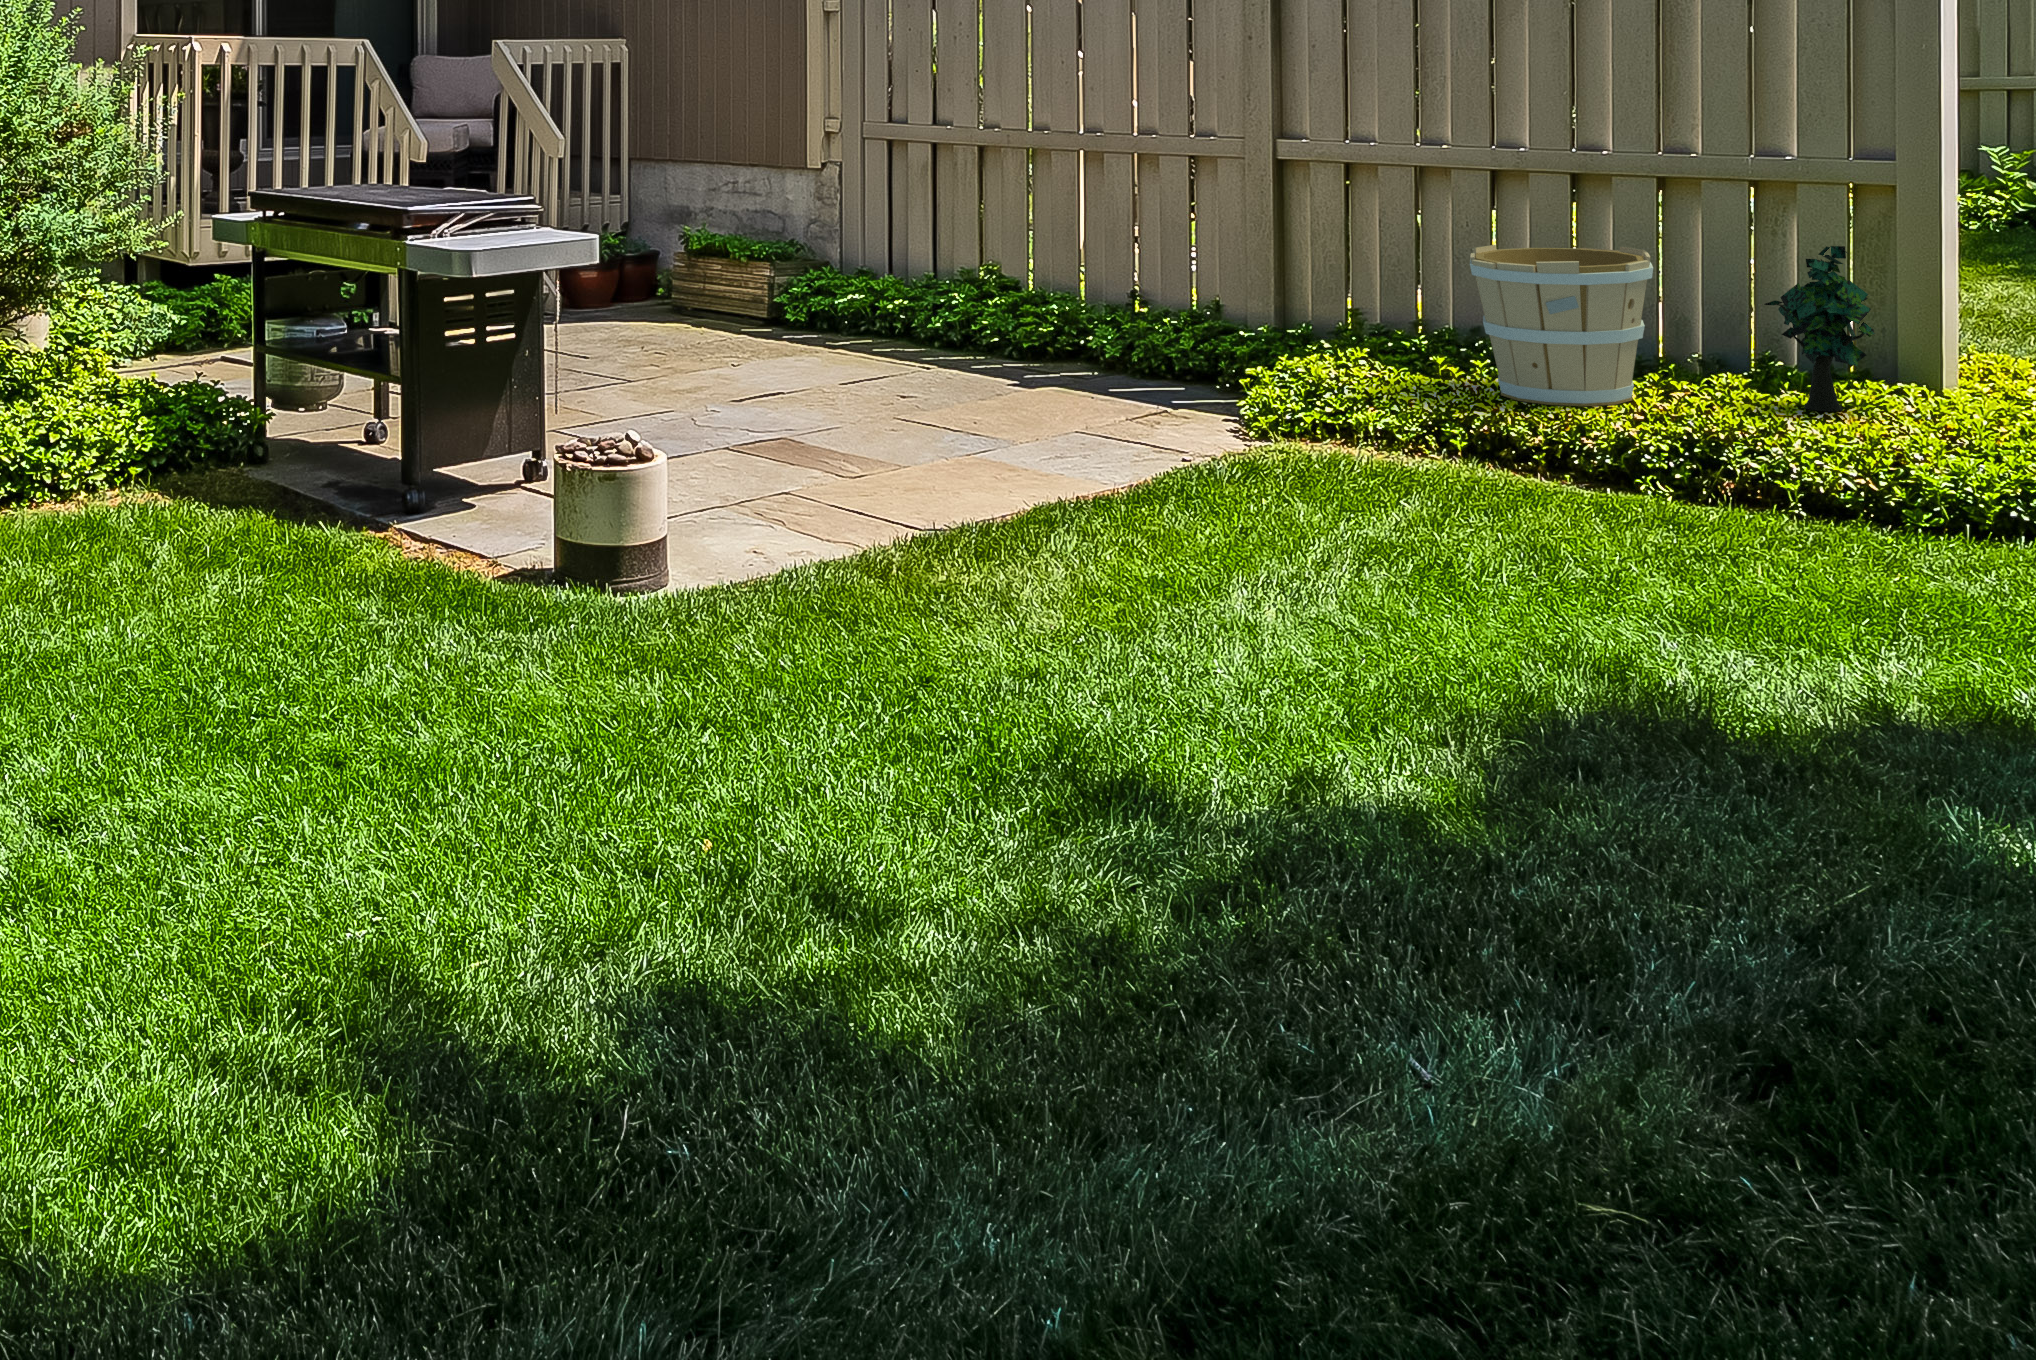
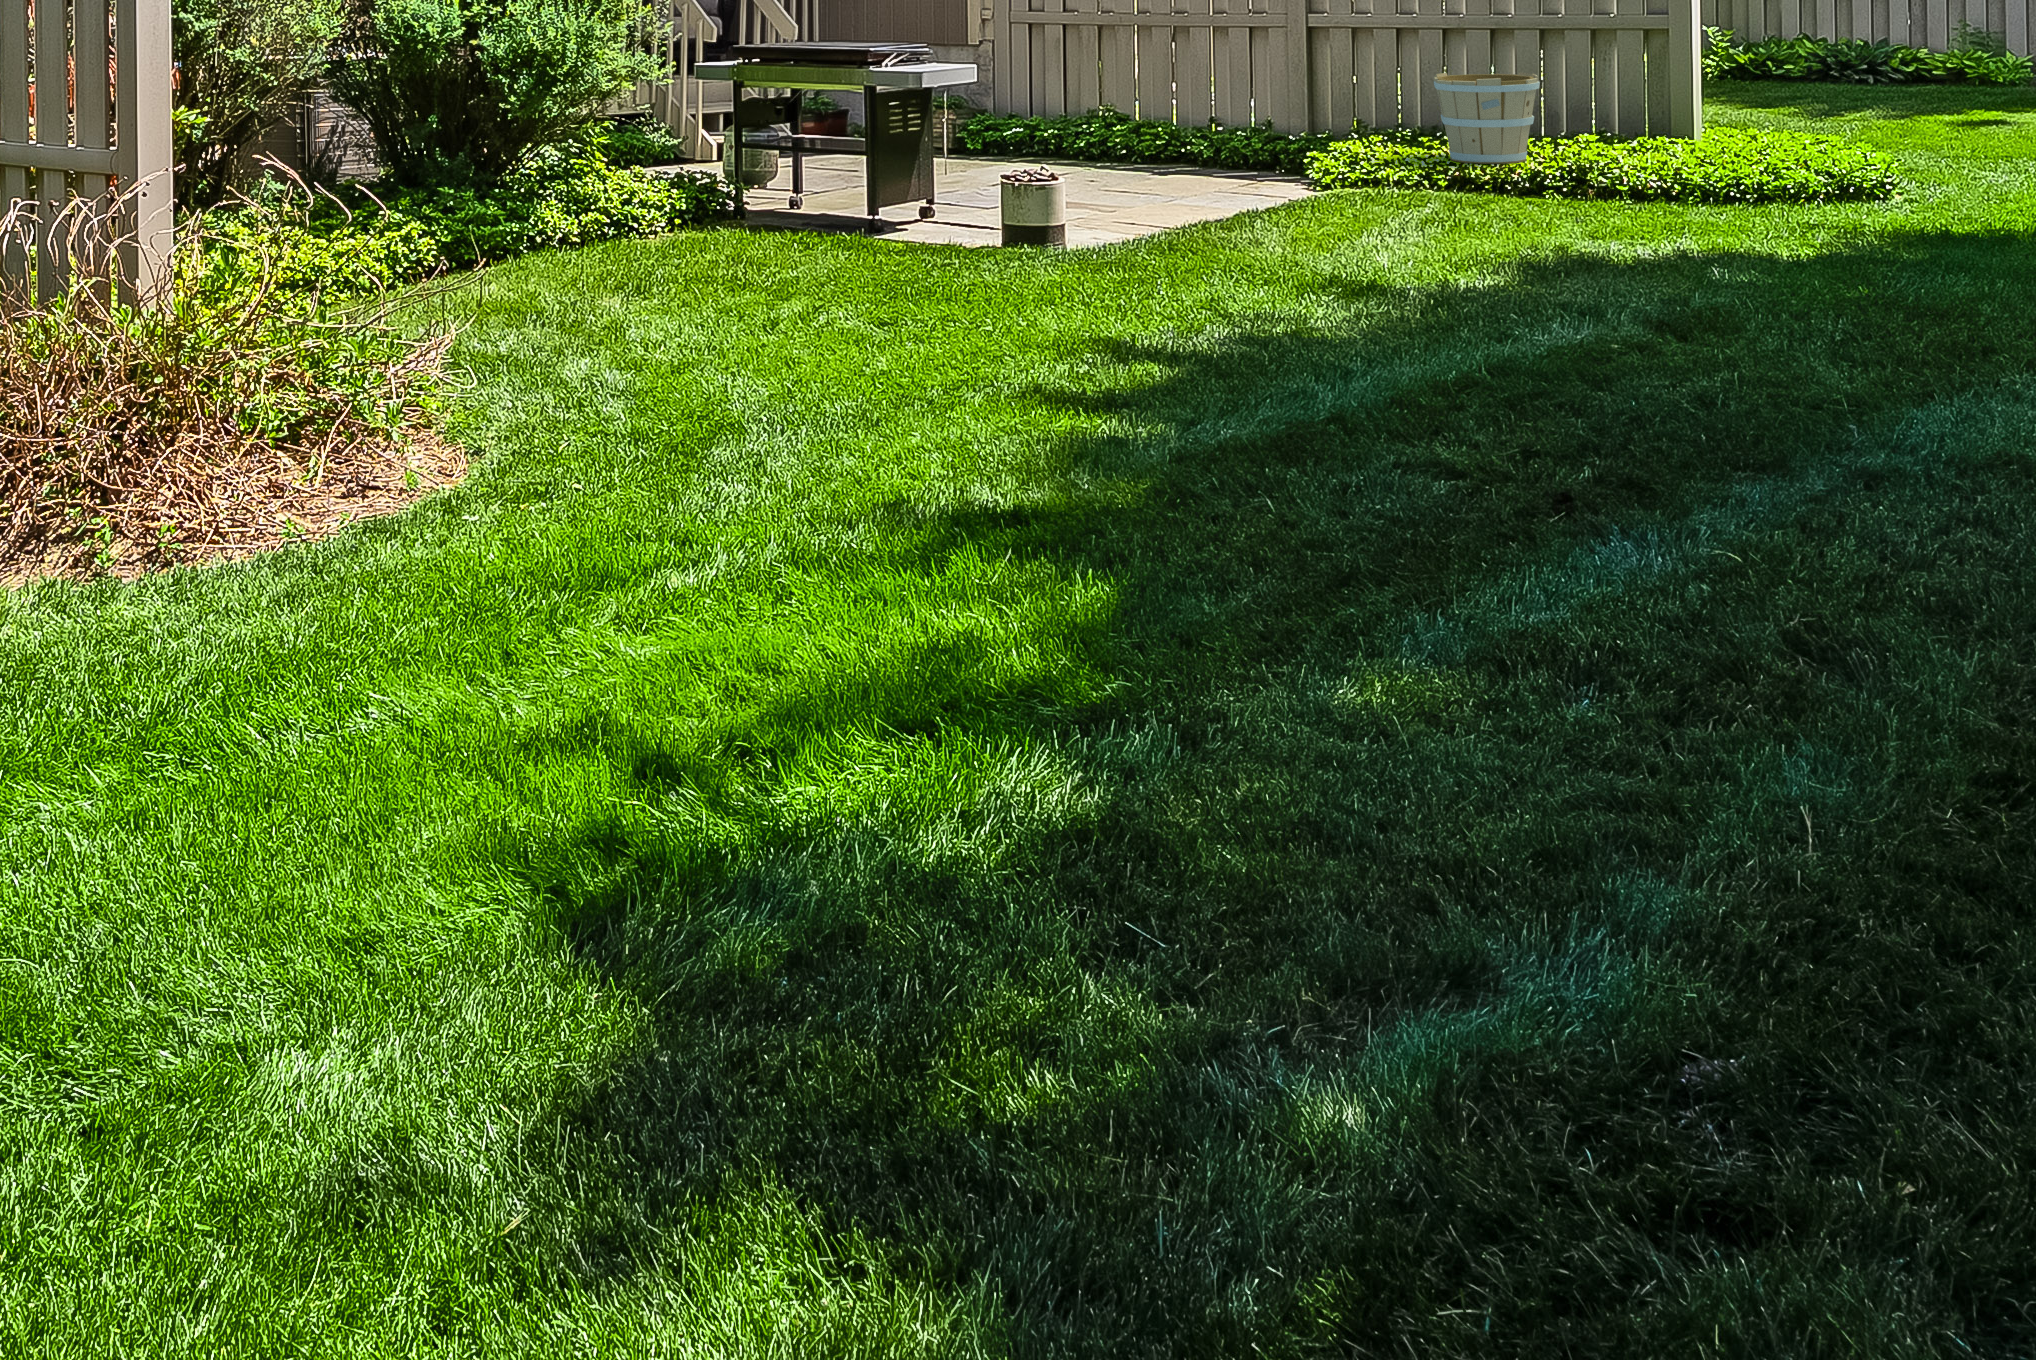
decorative plant: present [1764,246,1875,412] -> none [1600,66,1663,162]

